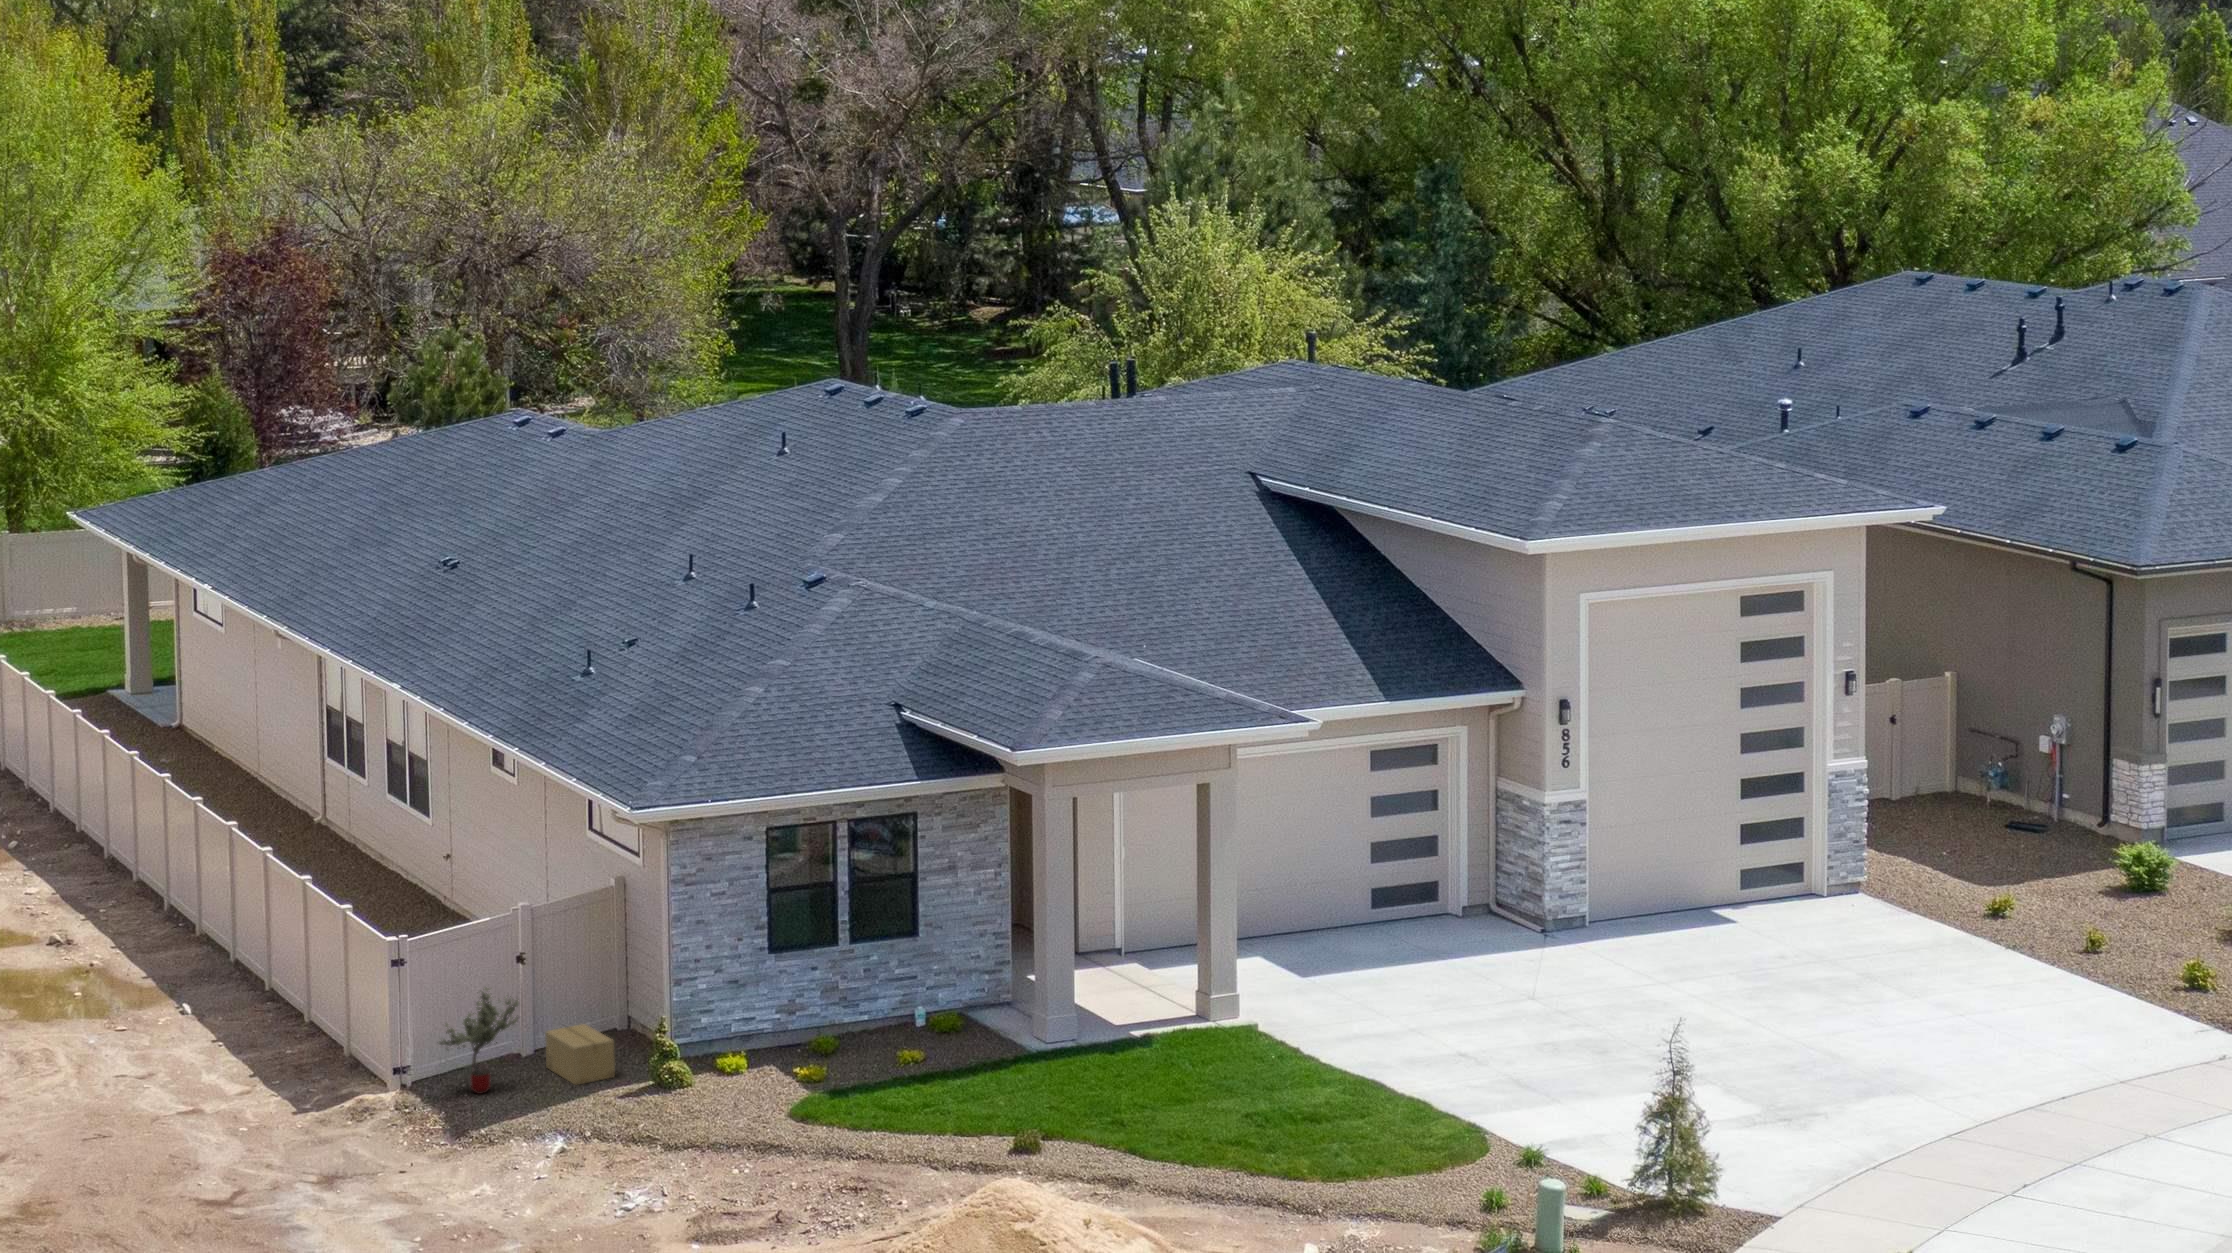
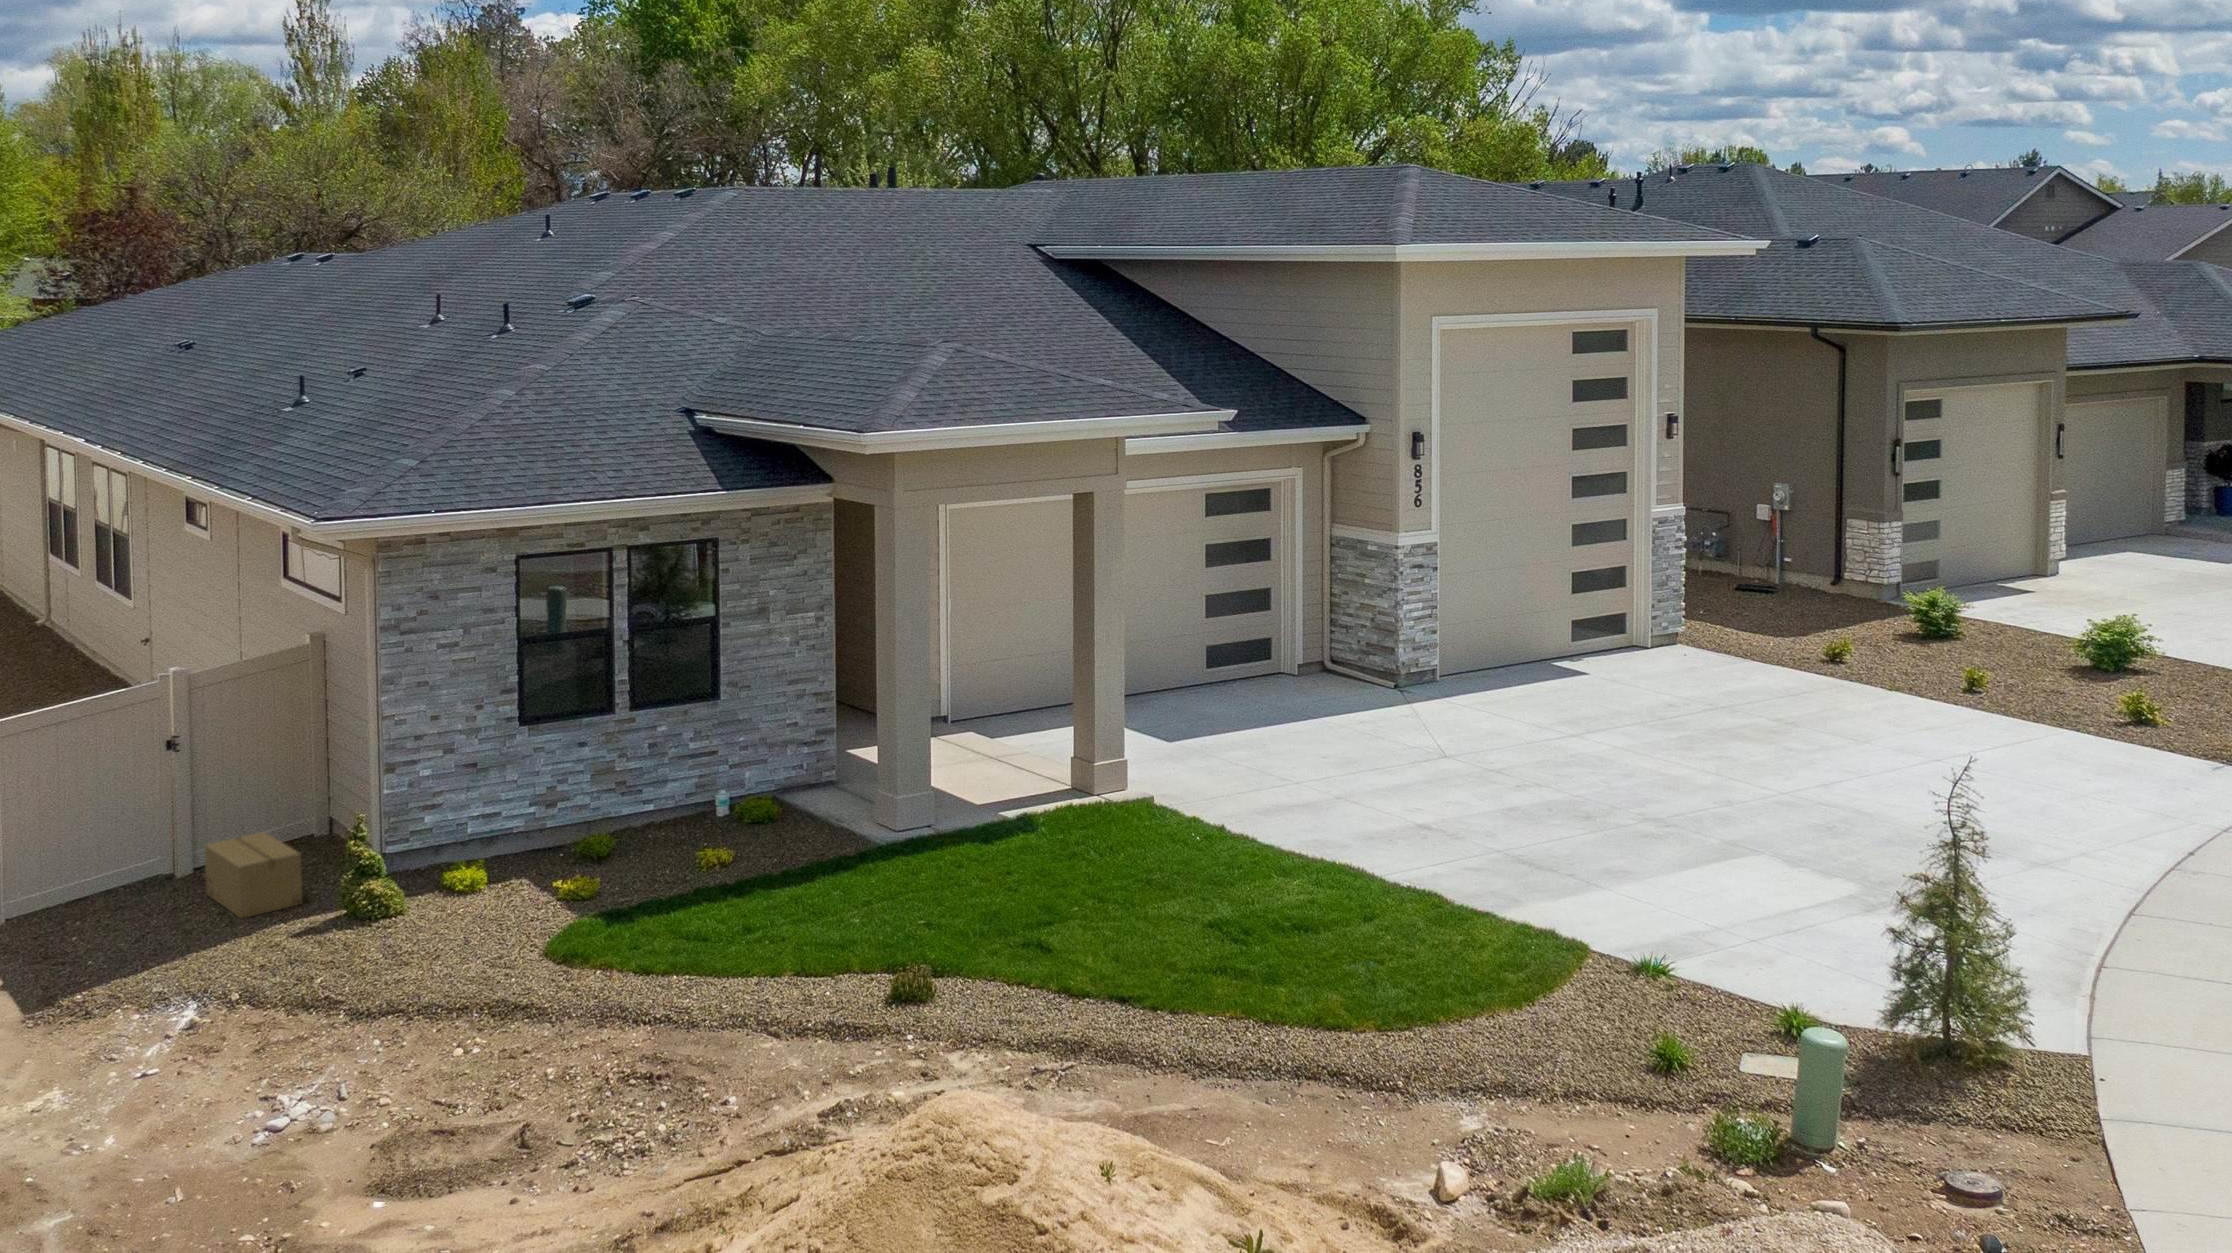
potted tree: present [439,988,519,1094] -> none [25,784,159,938]

